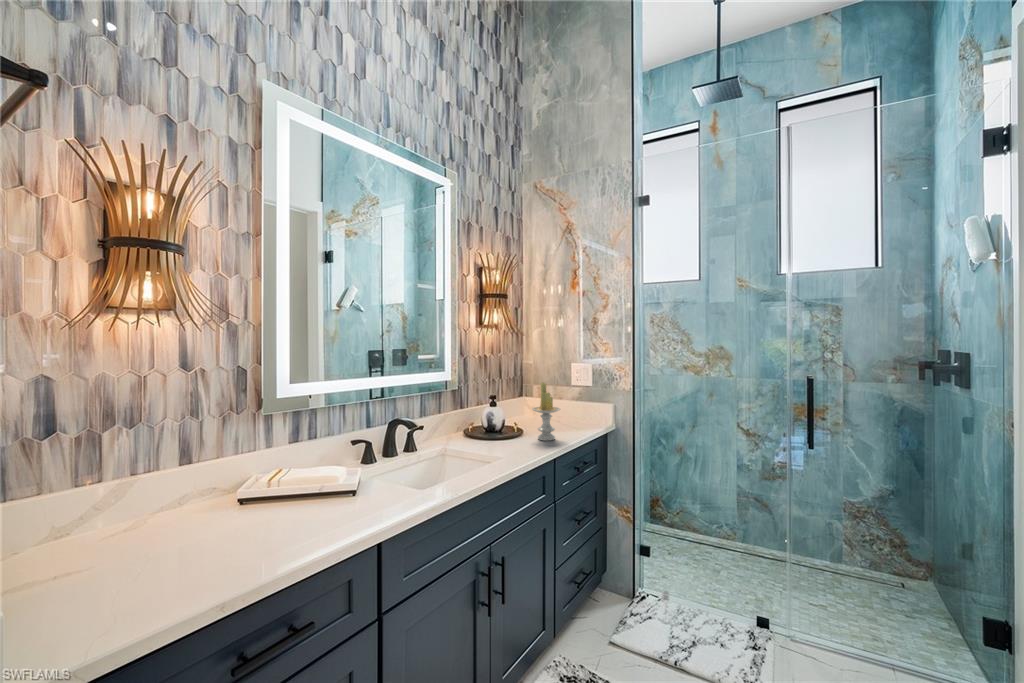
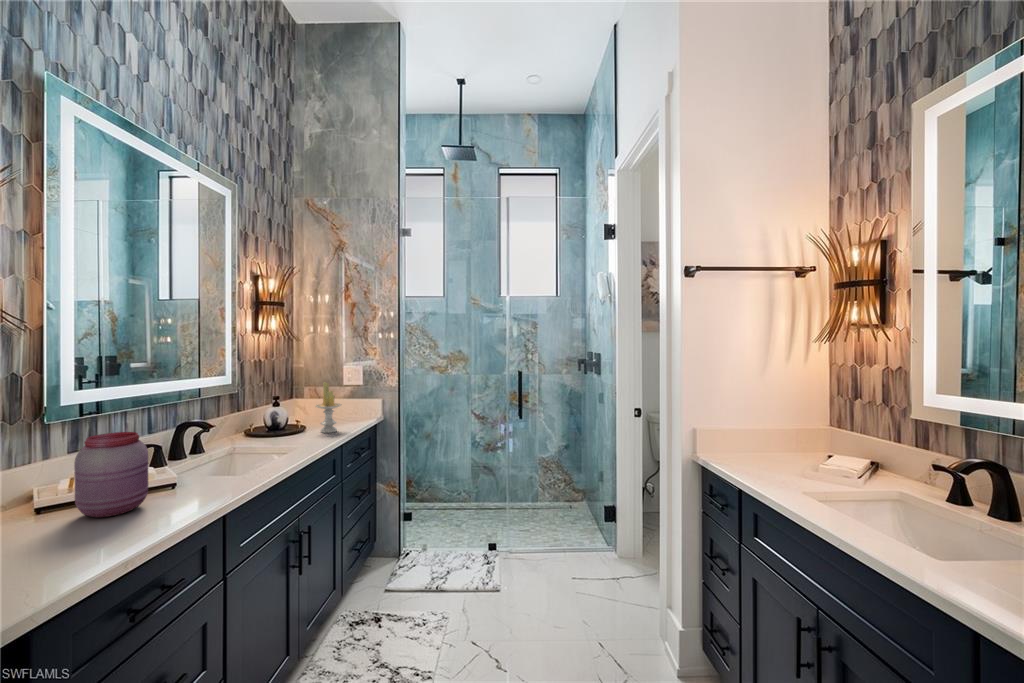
jar: none [251,434,318,525] -> present [74,432,148,518]

